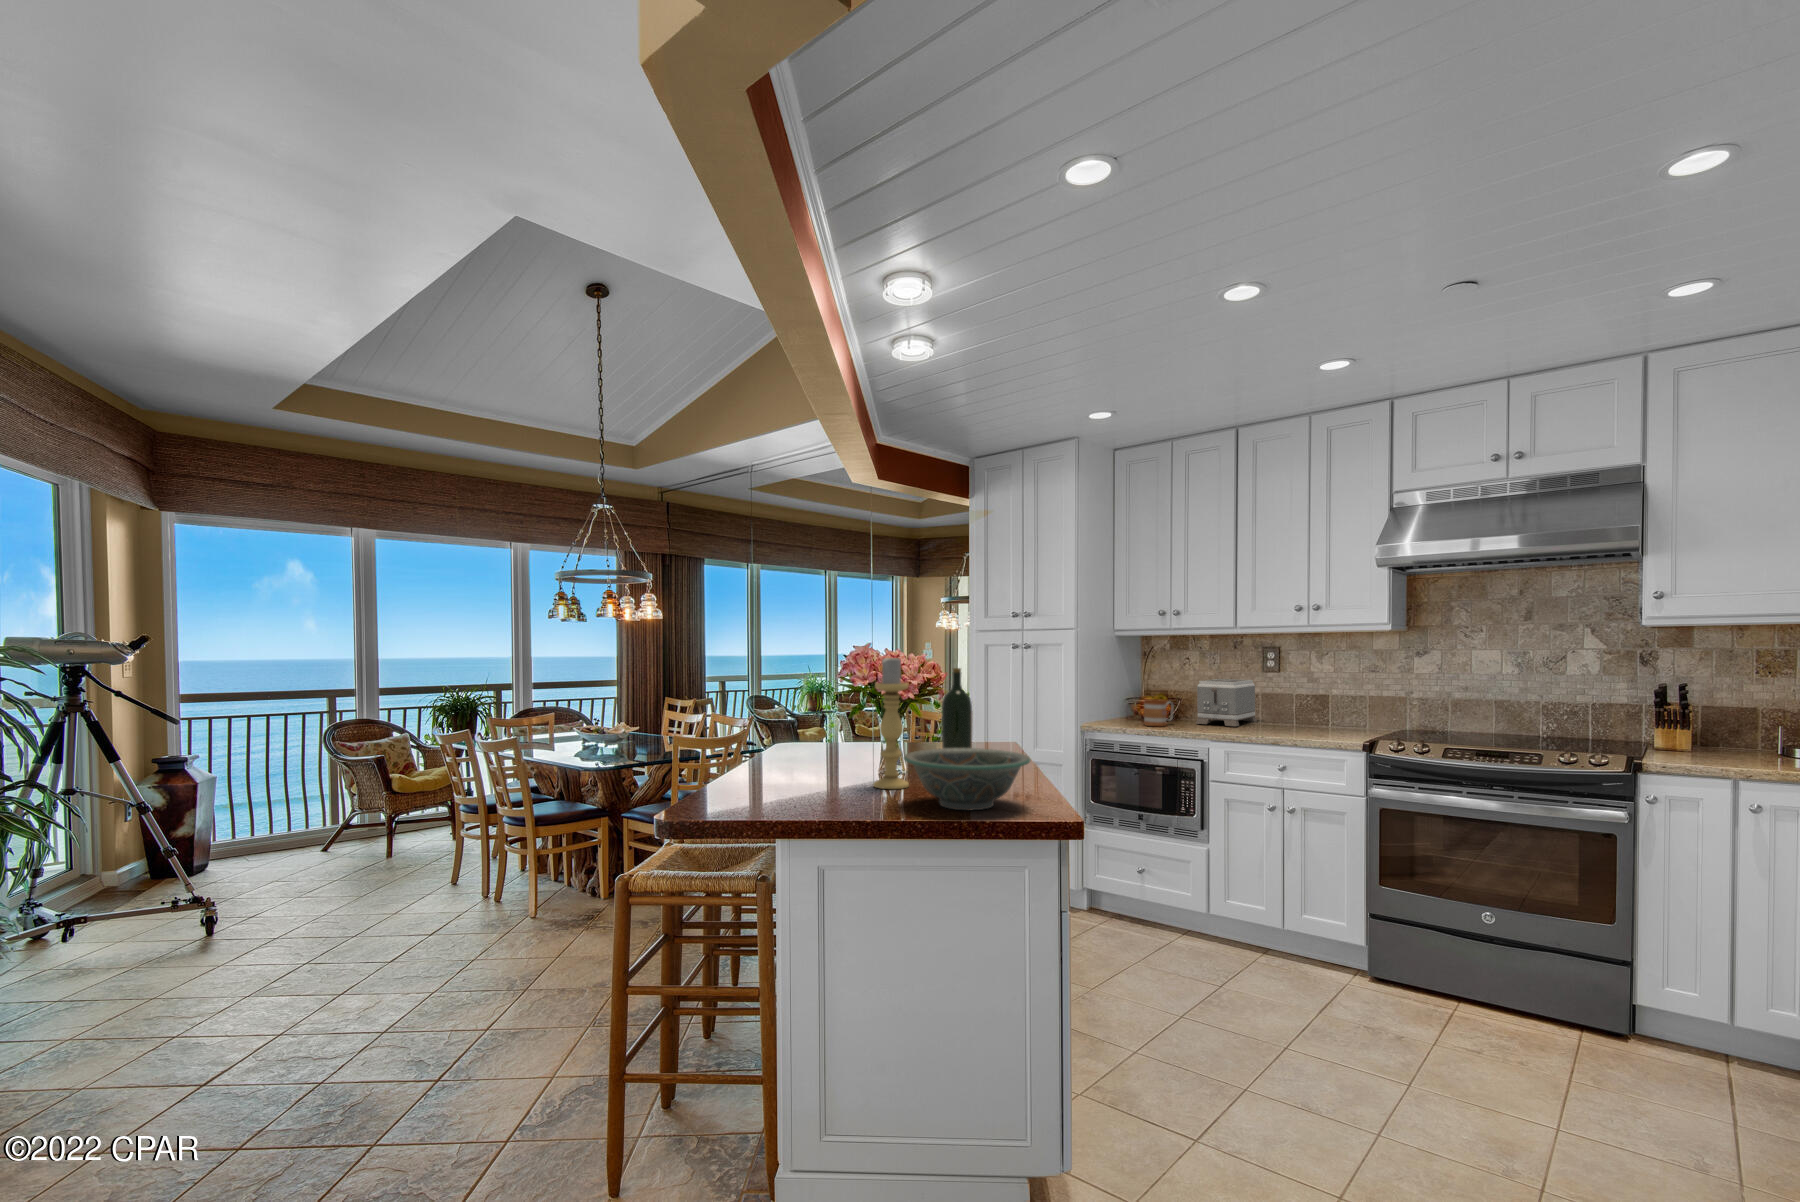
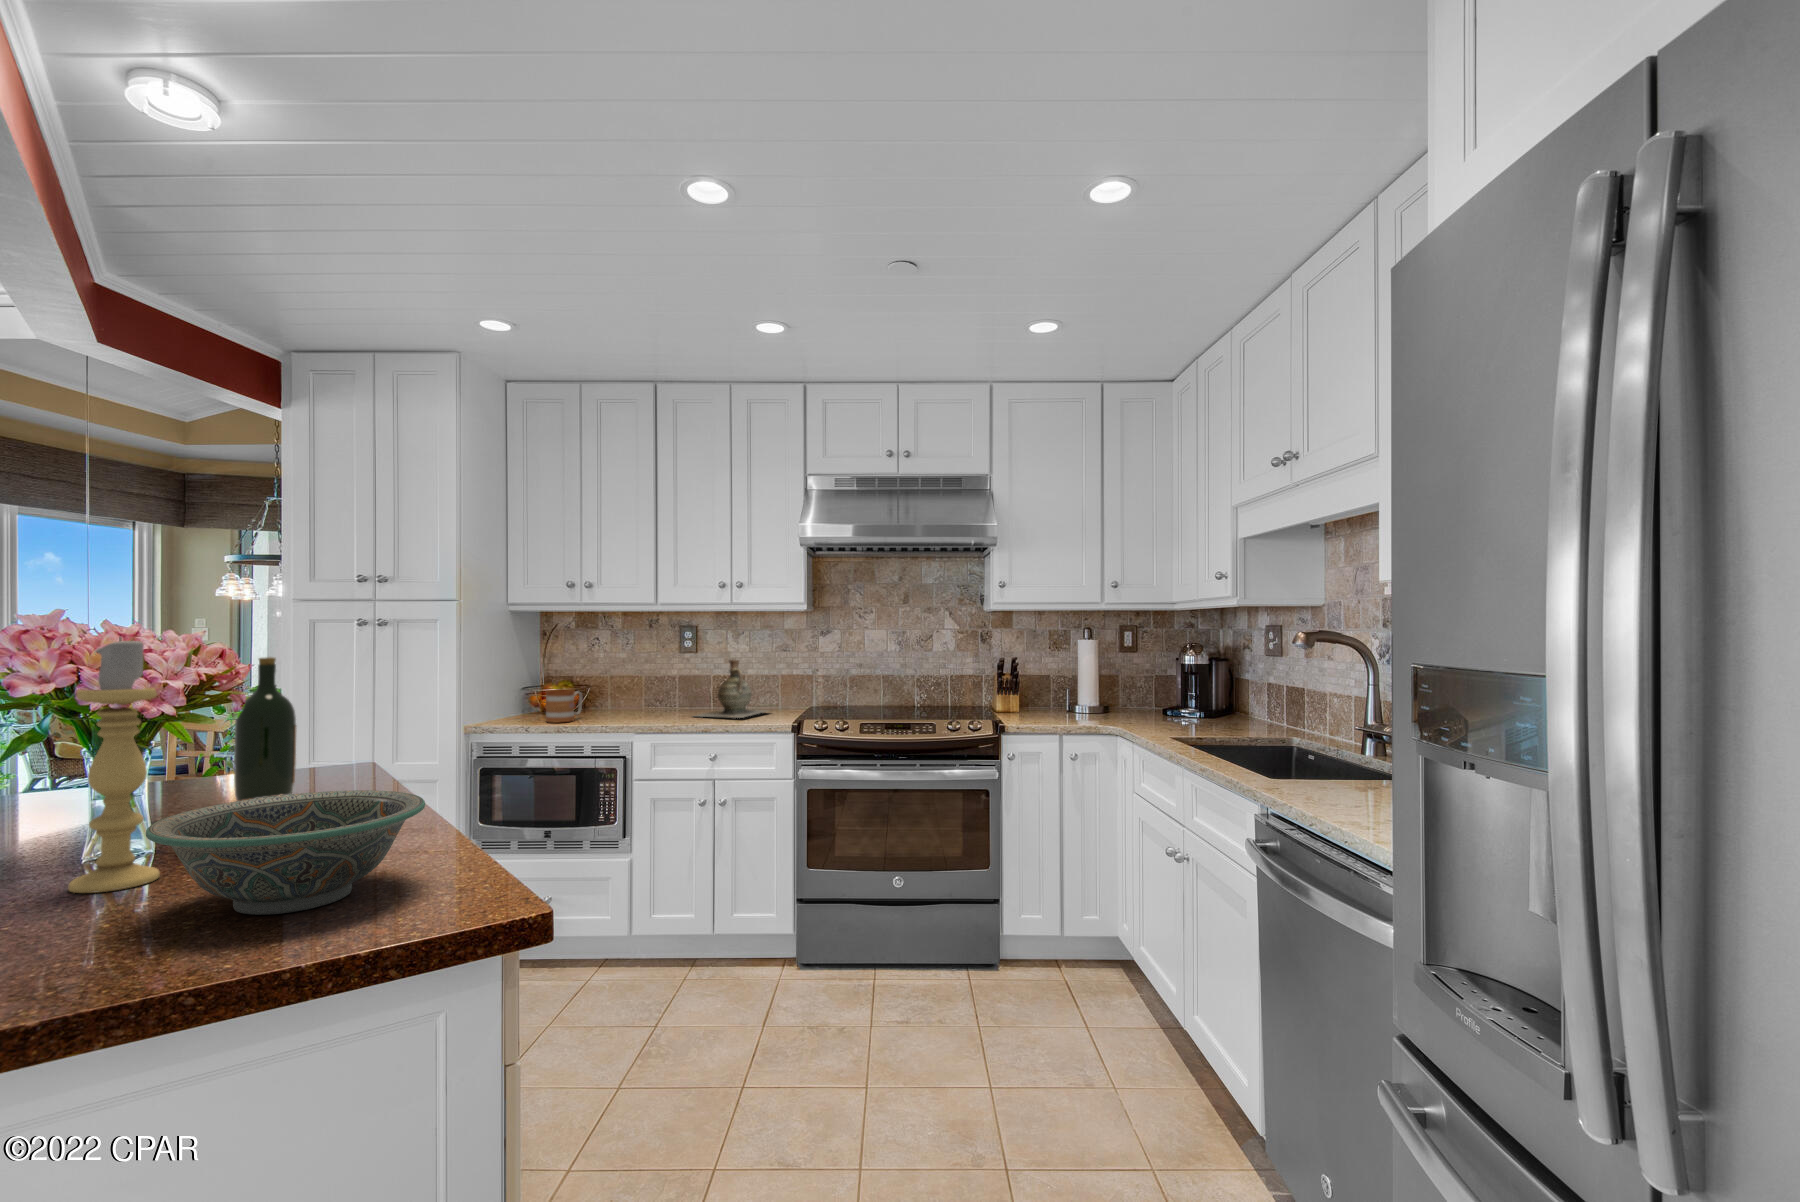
toaster: present [1196,679,1257,726] -> none [608,662,673,715]
ceramic jug: none [1269,680,1353,735] -> present [698,660,767,718]

